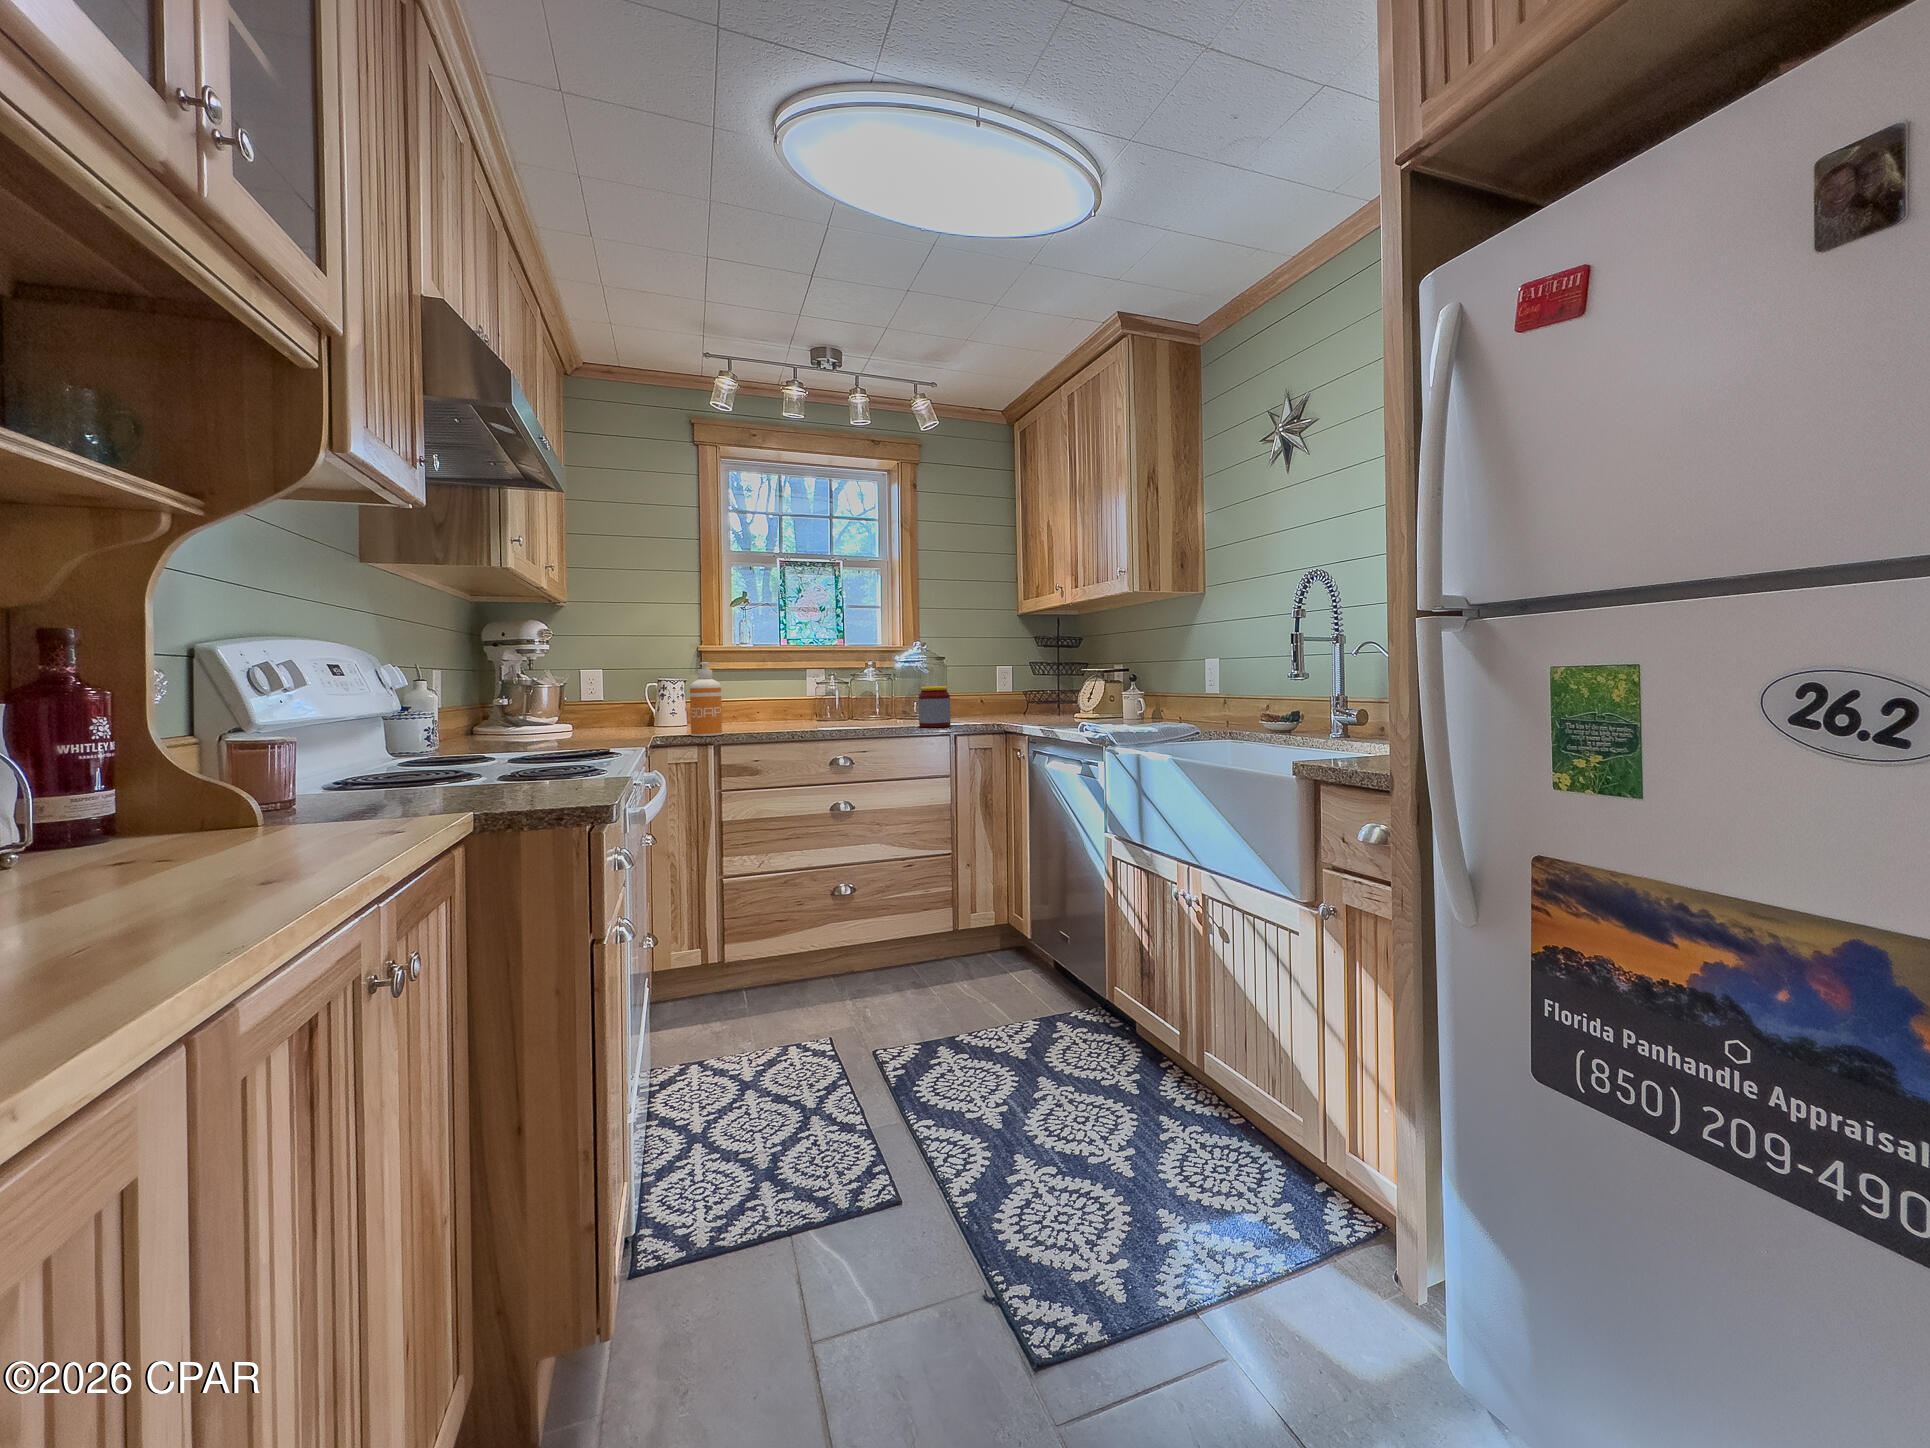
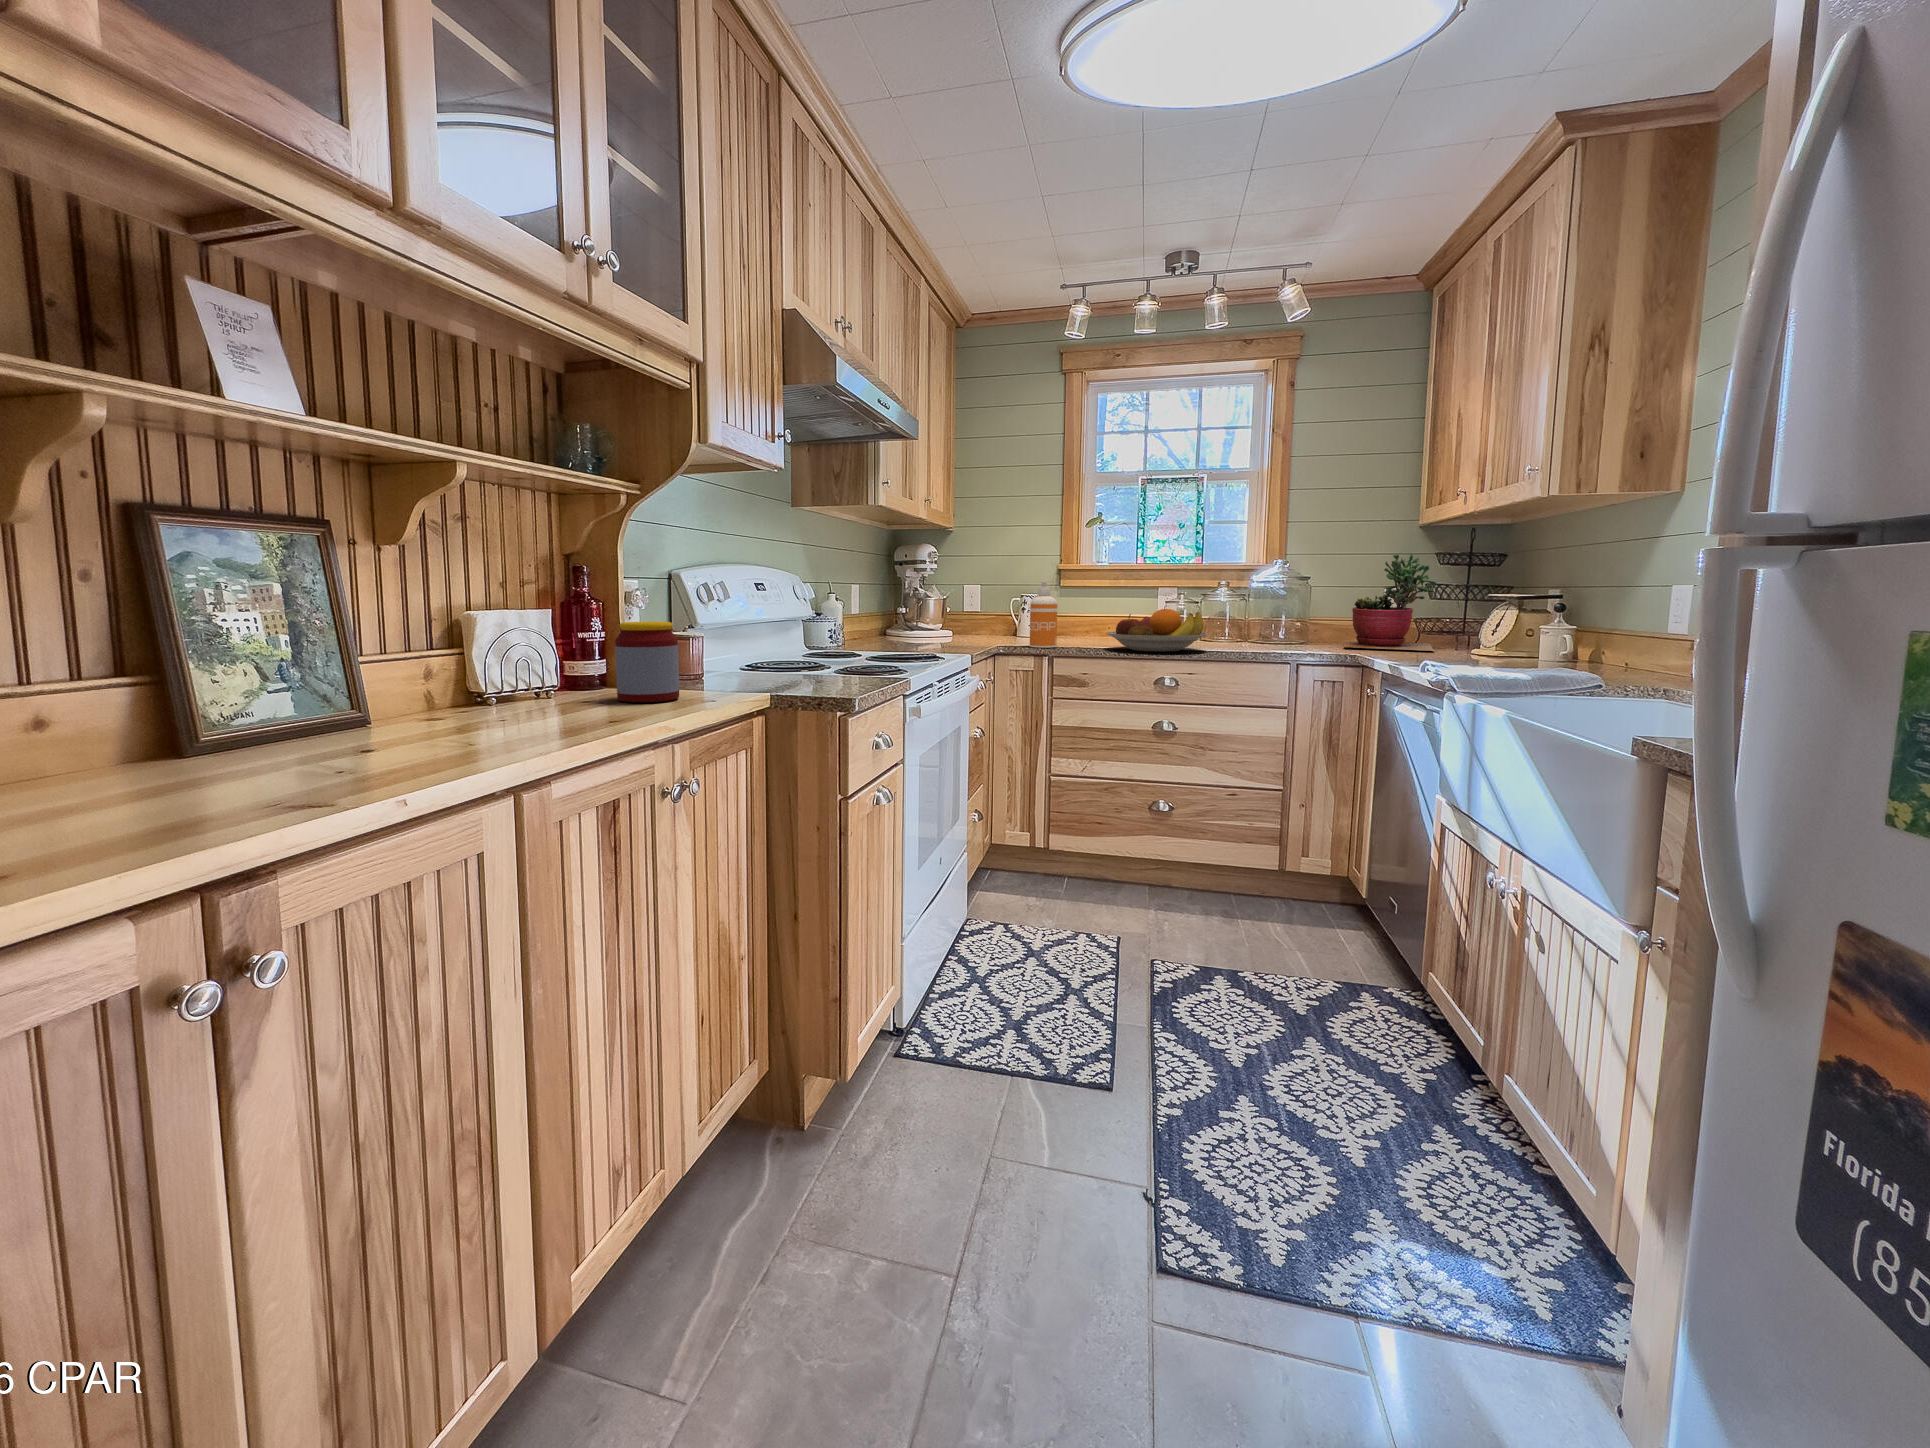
succulent plant: none [977,637,1051,718] -> present [1344,554,1436,651]
jar: present [919,686,950,727] -> present [615,622,679,702]
fruit bowl: none [778,689,878,732] -> present [1106,609,1207,652]

